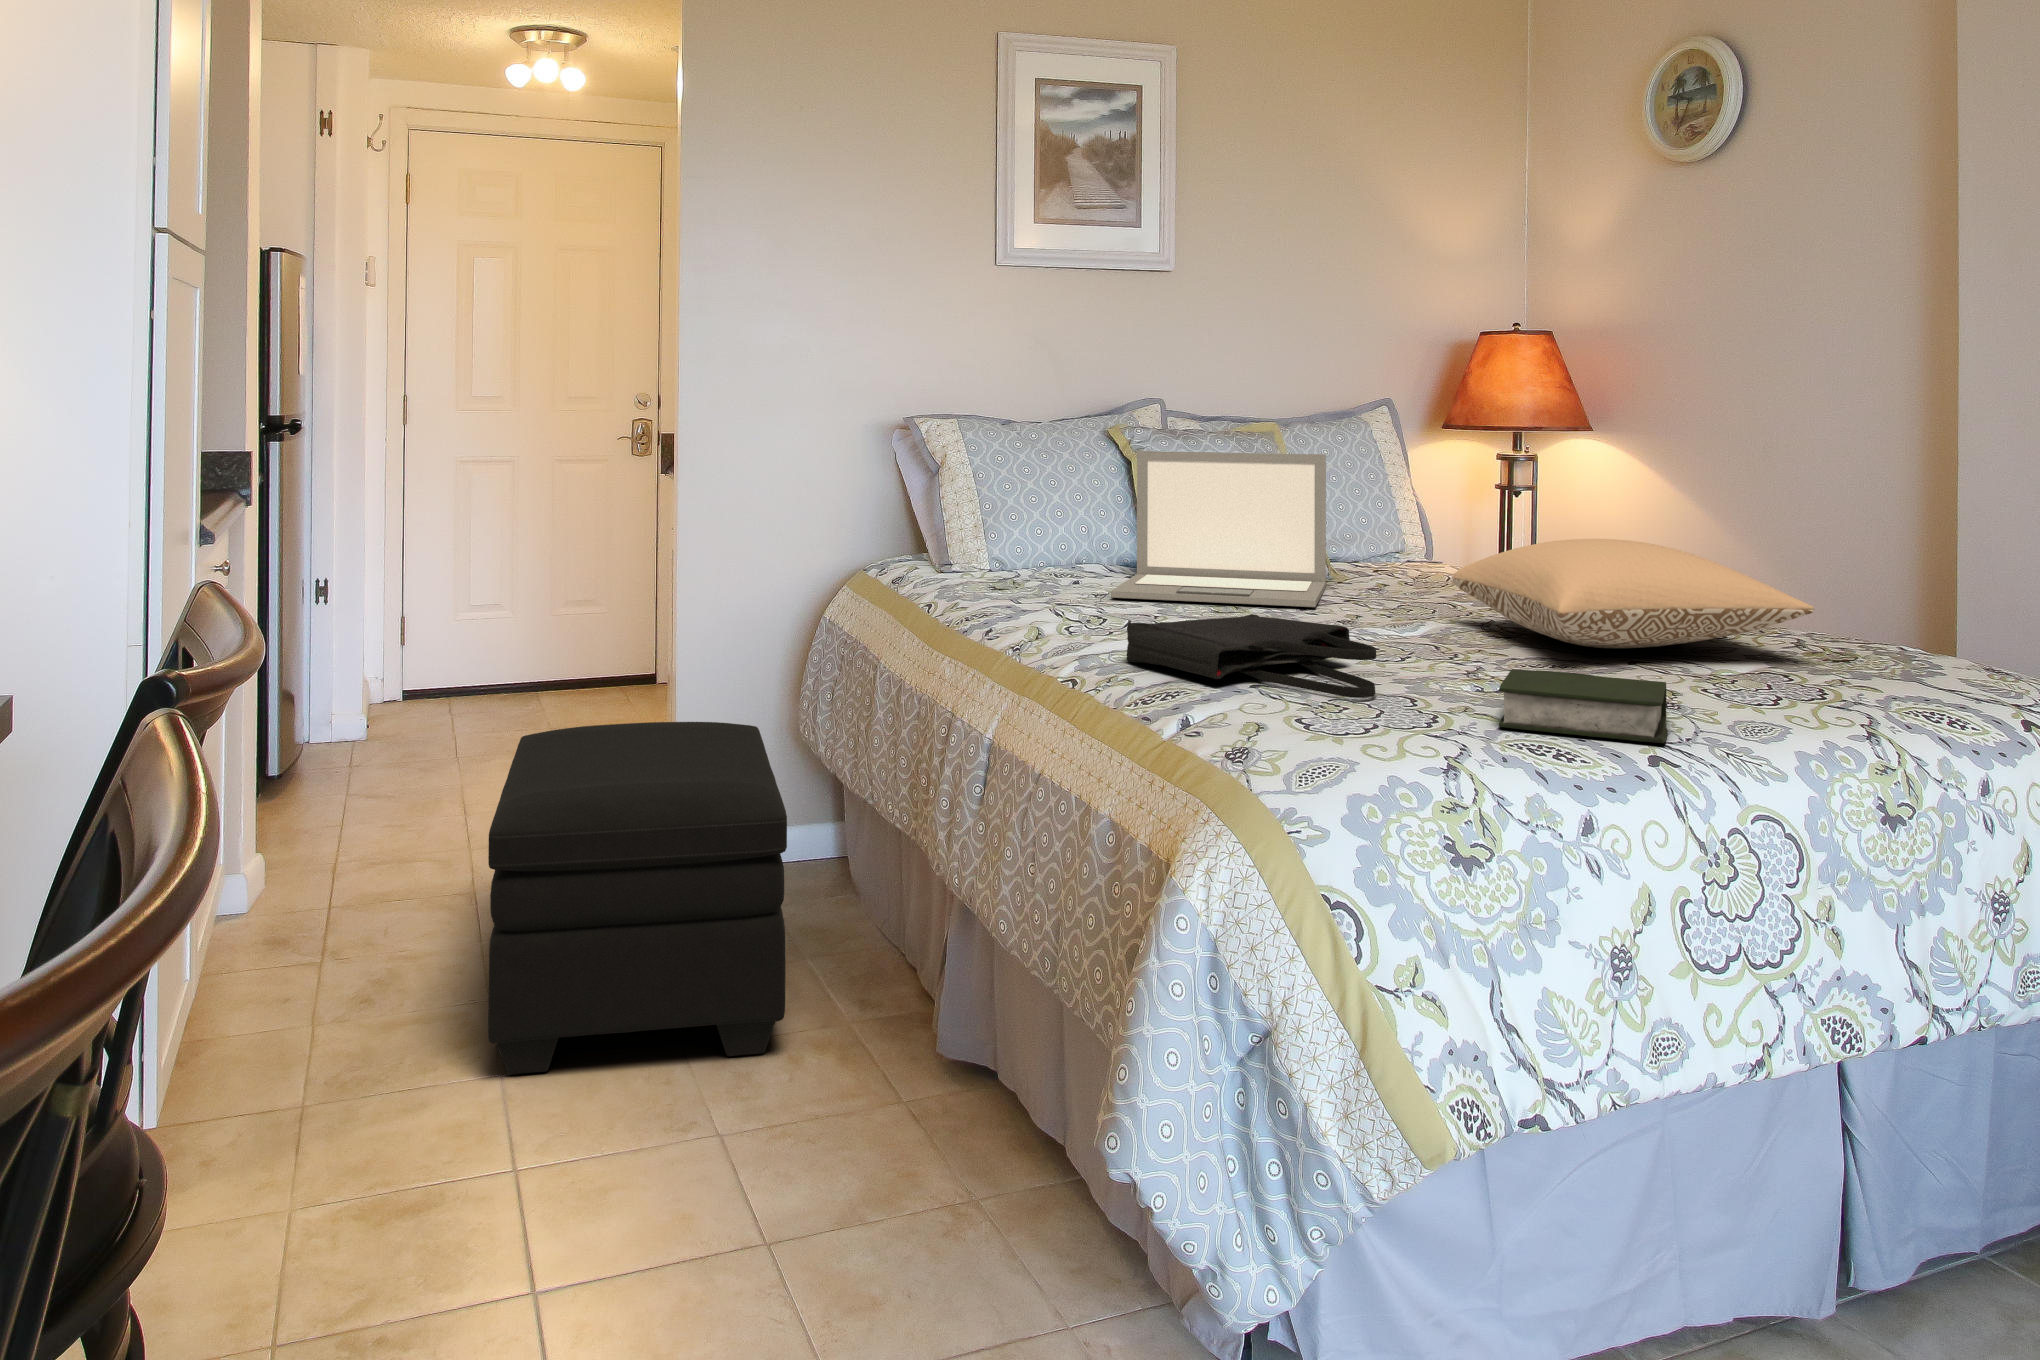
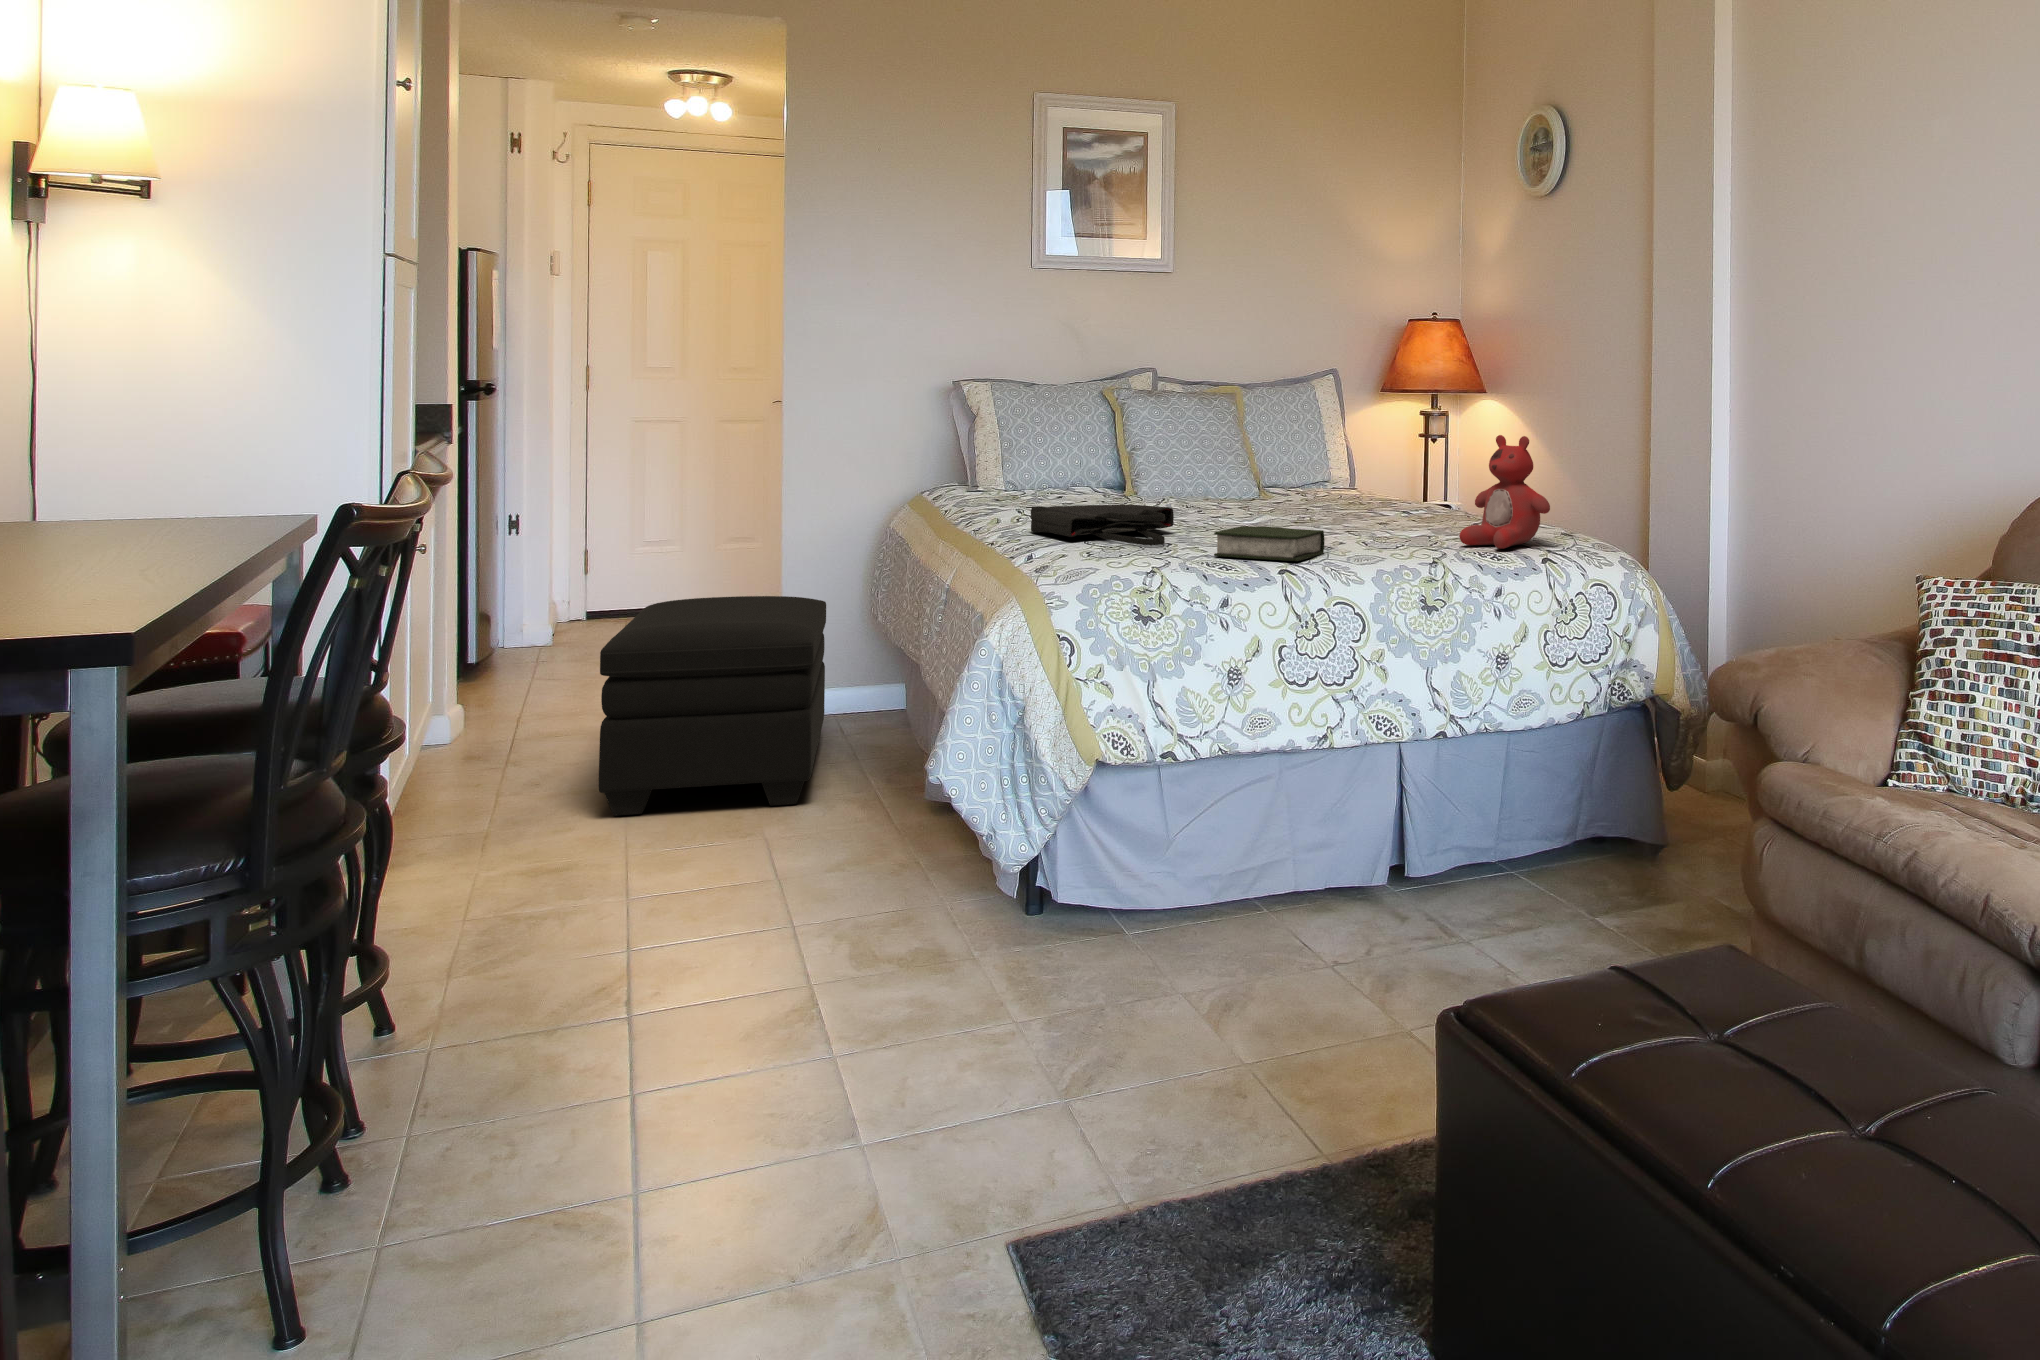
laptop: present [1111,451,1326,607] -> none [1069,403,1233,508]
stuffed bear: none [1855,518,2023,711] -> present [1459,435,1550,549]
pillow: present [1453,539,1814,648] -> none [1281,456,1468,524]

